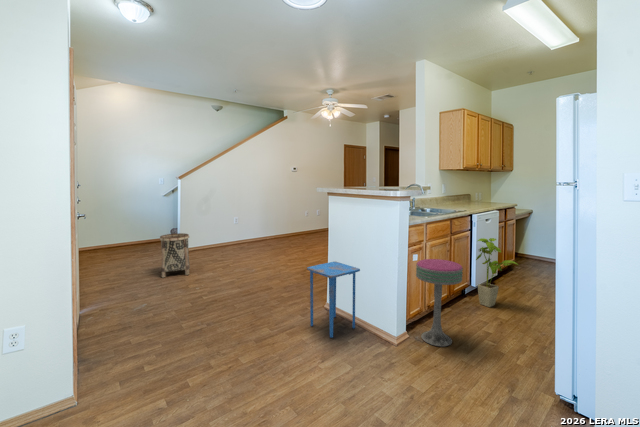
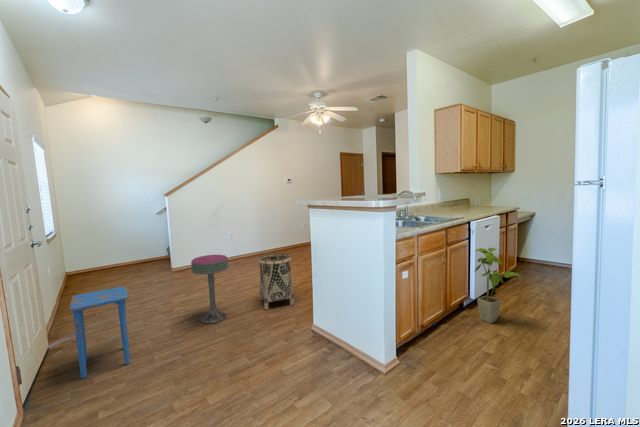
basket: present [160,233,190,277] -> present [258,253,294,310]
bar stool: present [416,259,463,346] -> present [191,255,228,323]
side table: present [307,262,360,337] -> present [69,286,130,378]

